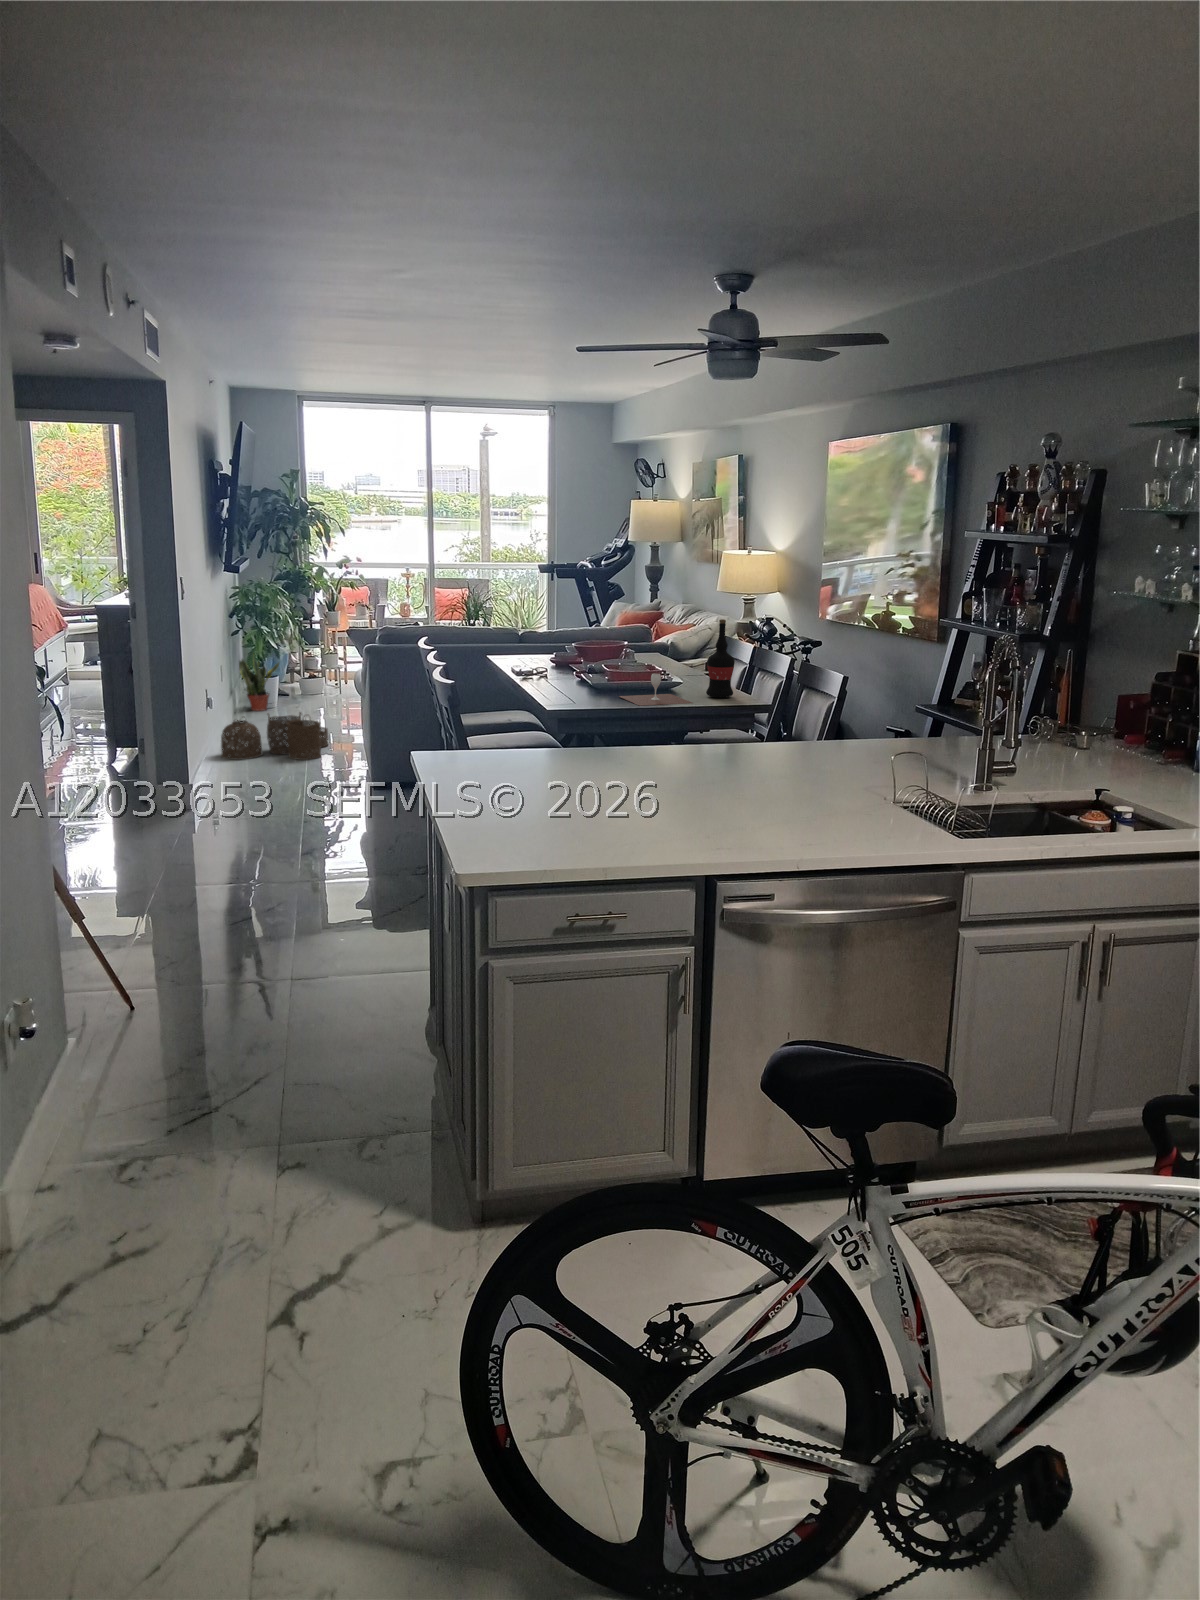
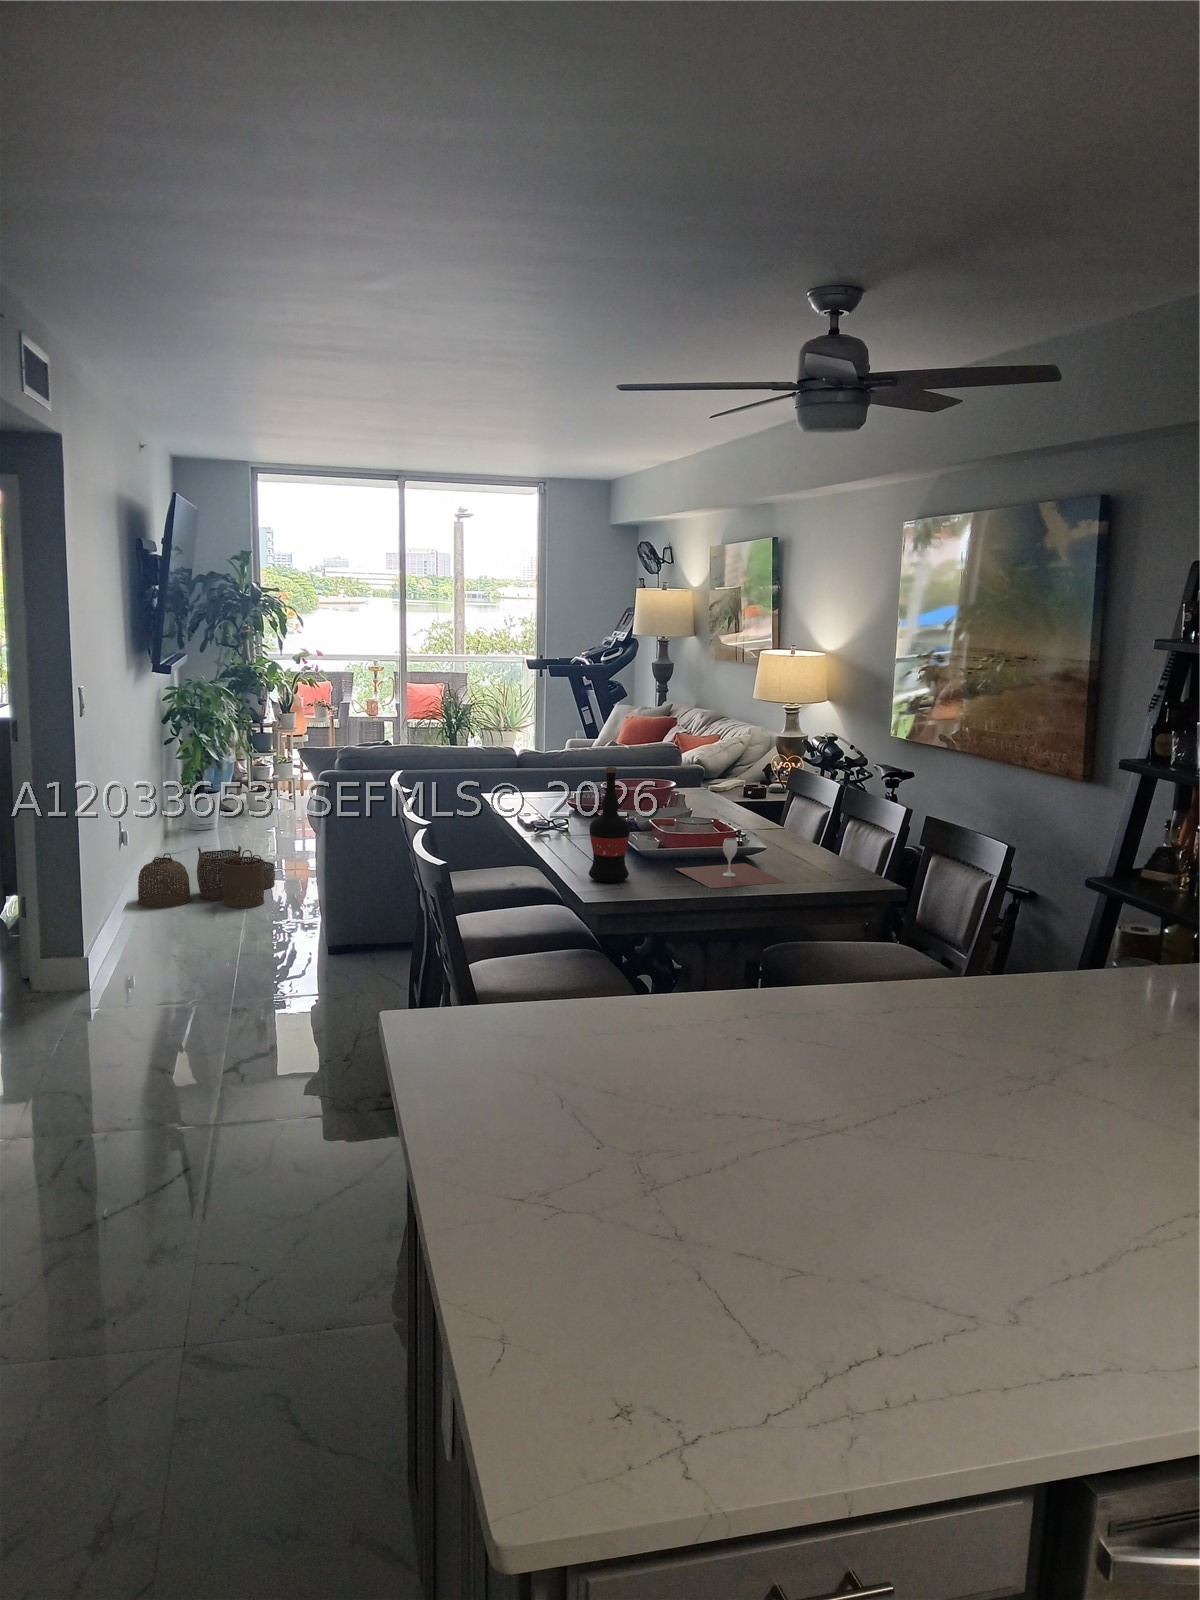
wine bottle: present [706,619,735,697] -> present [589,767,630,882]
potted plant: present [239,658,279,711] -> none [172,764,221,834]

